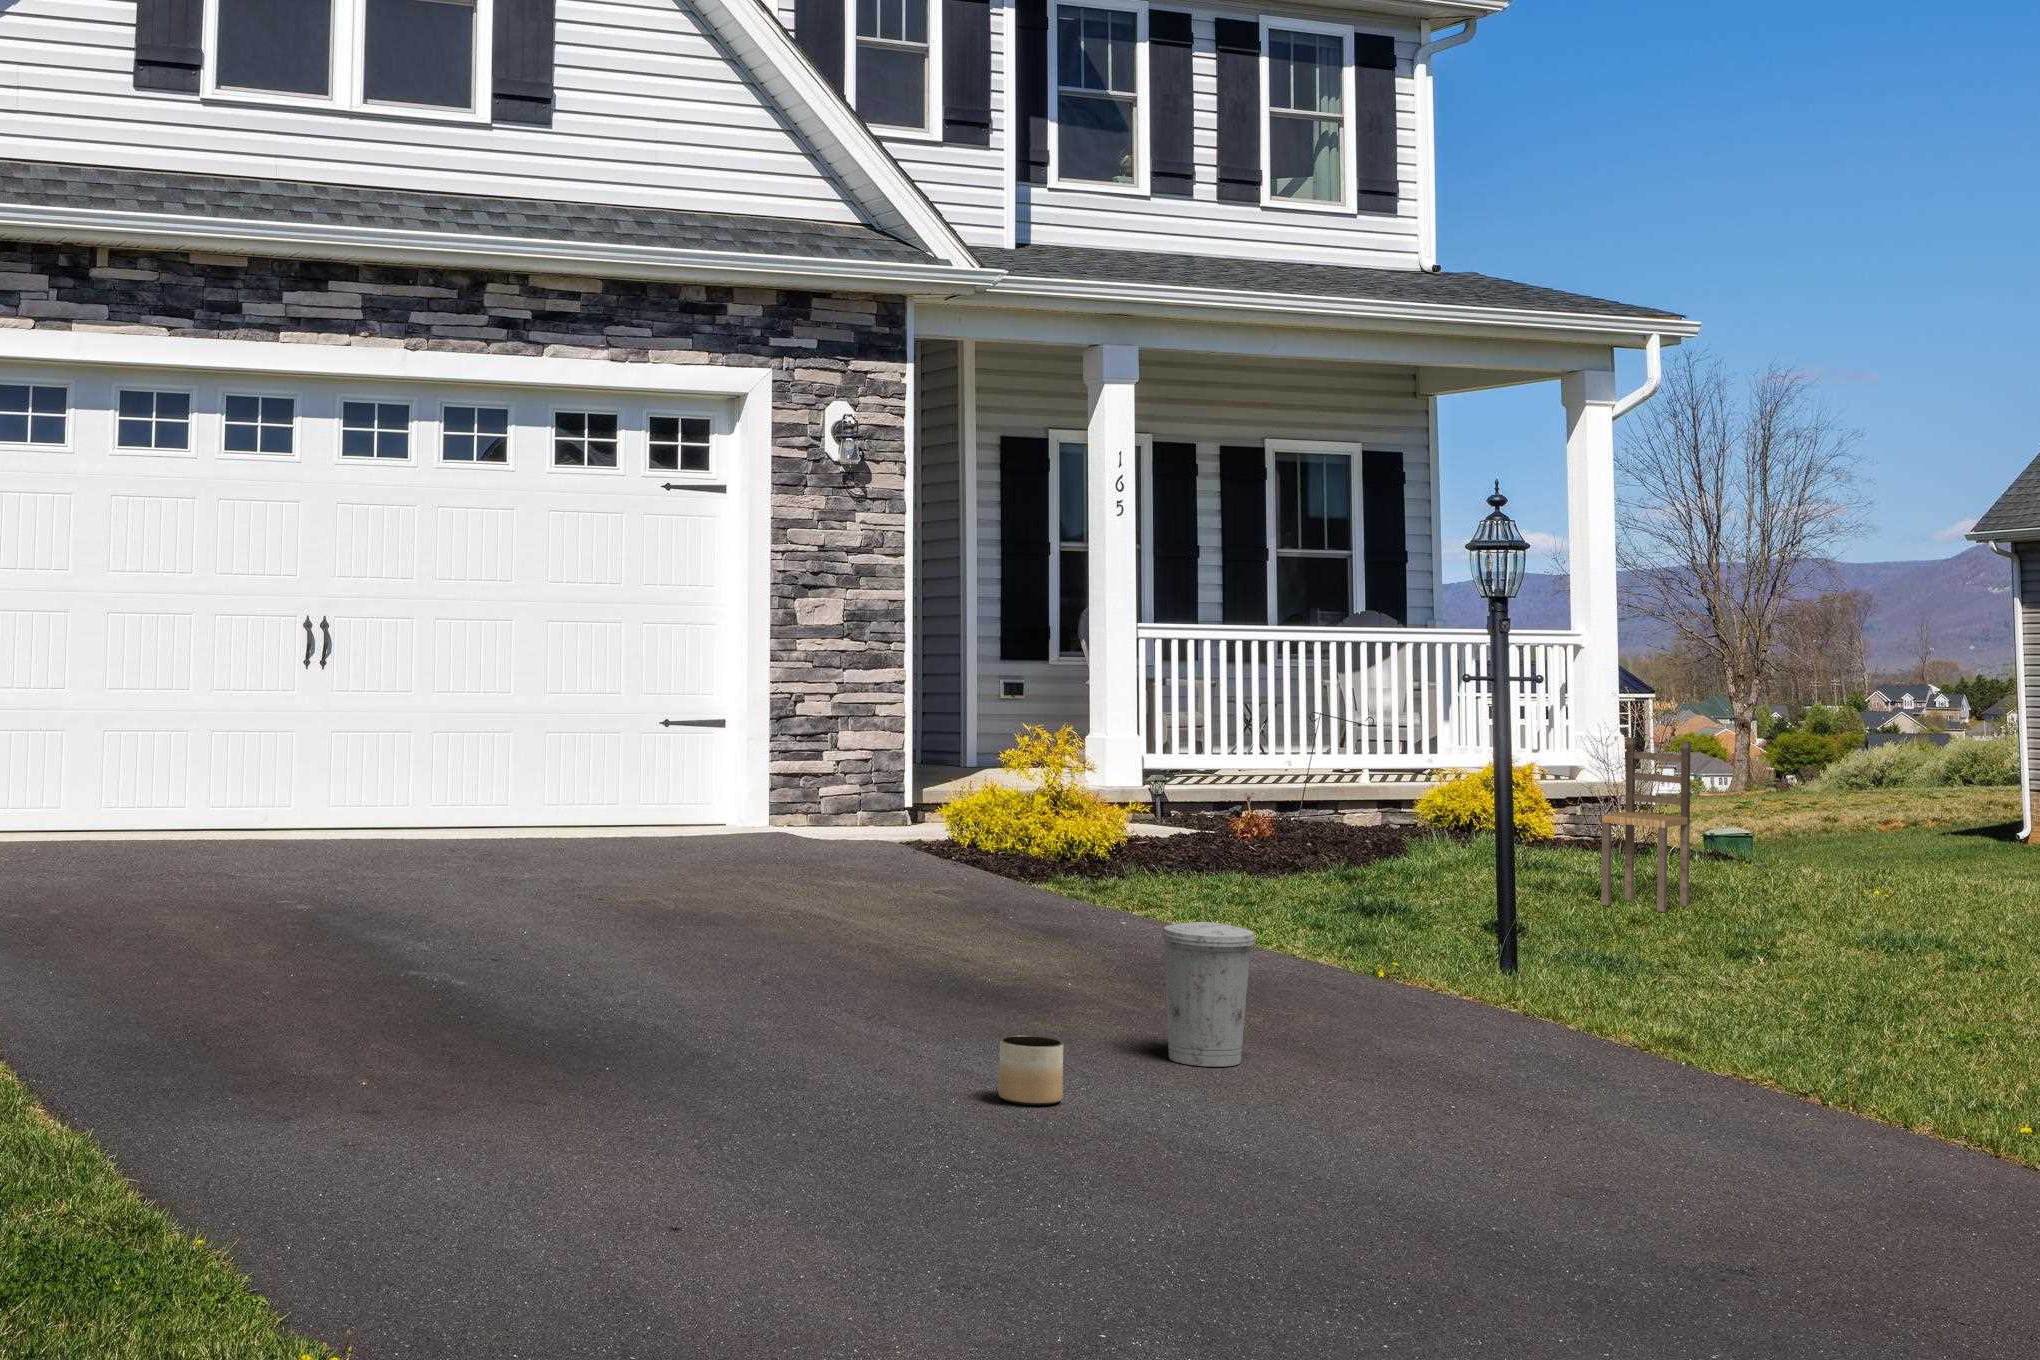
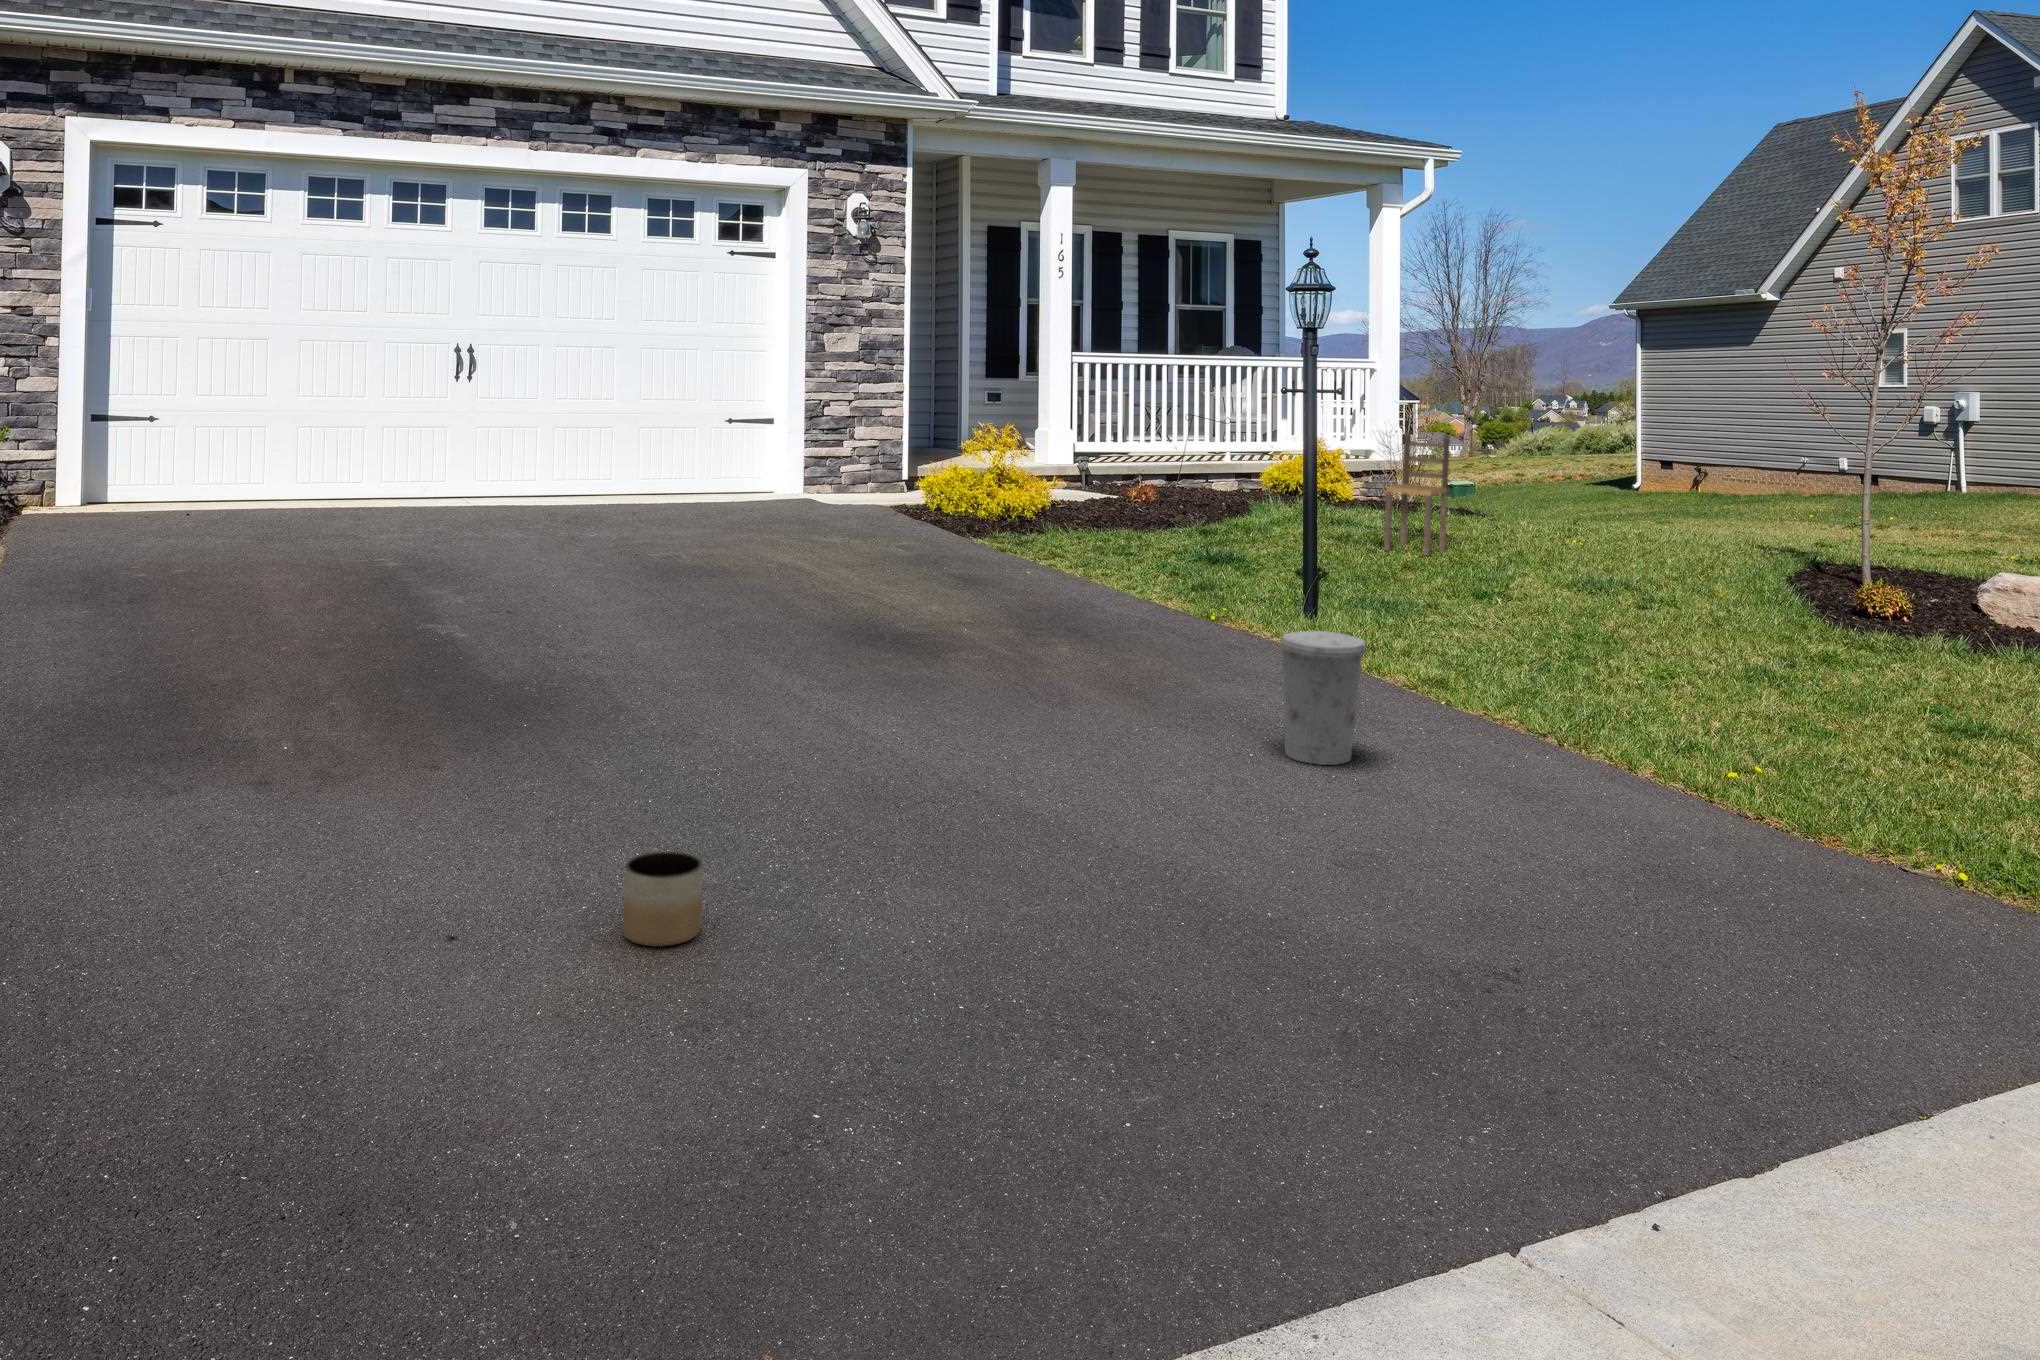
trash can: present [1162,922,1255,1067] -> present [1281,631,1366,765]
planter: present [998,1036,1063,1105] -> present [622,852,703,947]

